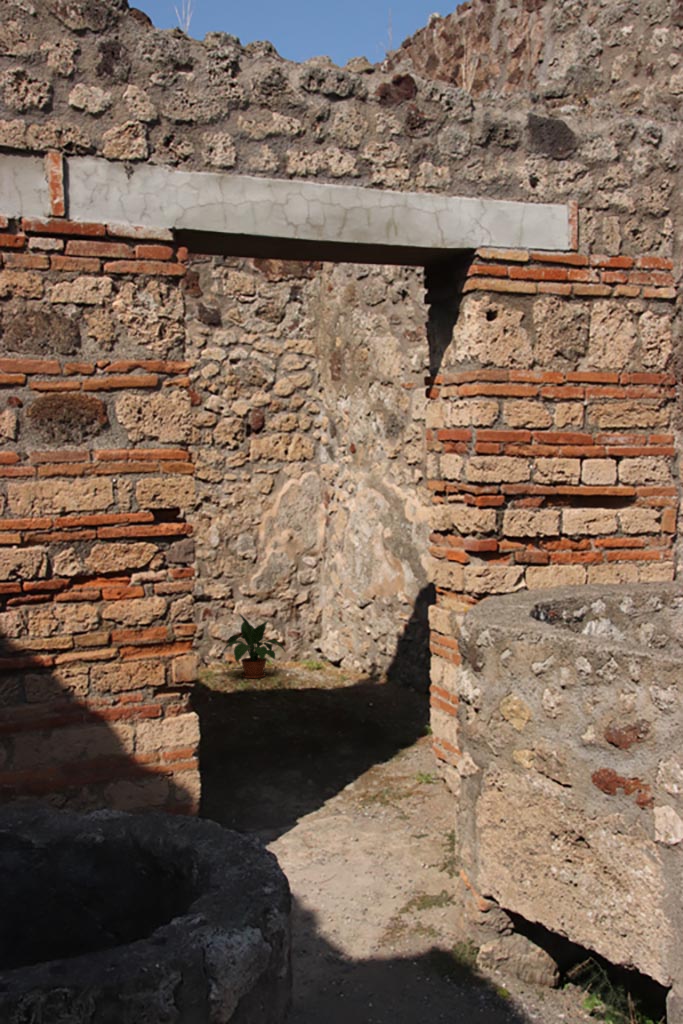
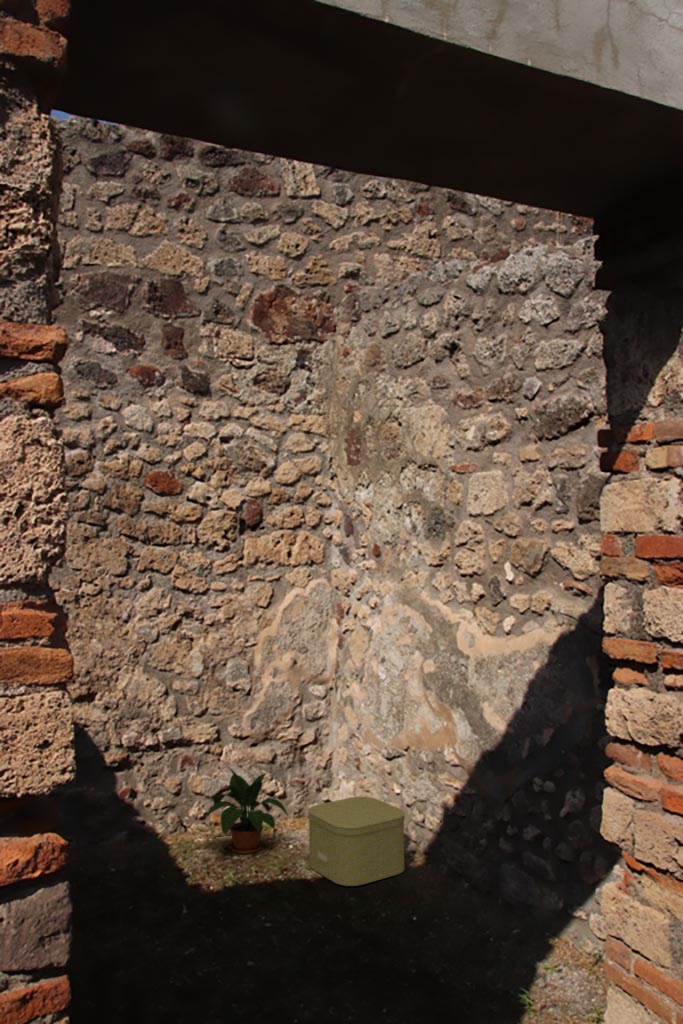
storage box: none [299,638,372,693] -> present [308,797,405,886]

